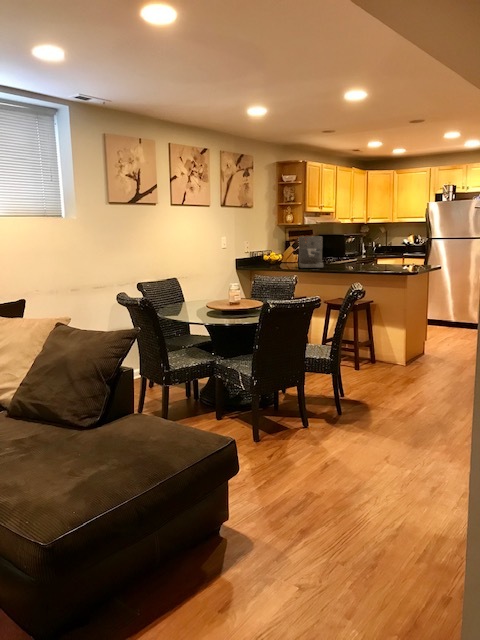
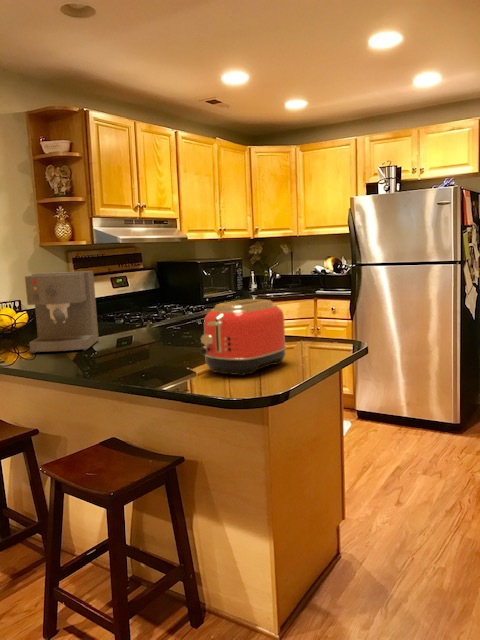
toaster: none [383,246,411,270] -> present [200,299,287,376]

